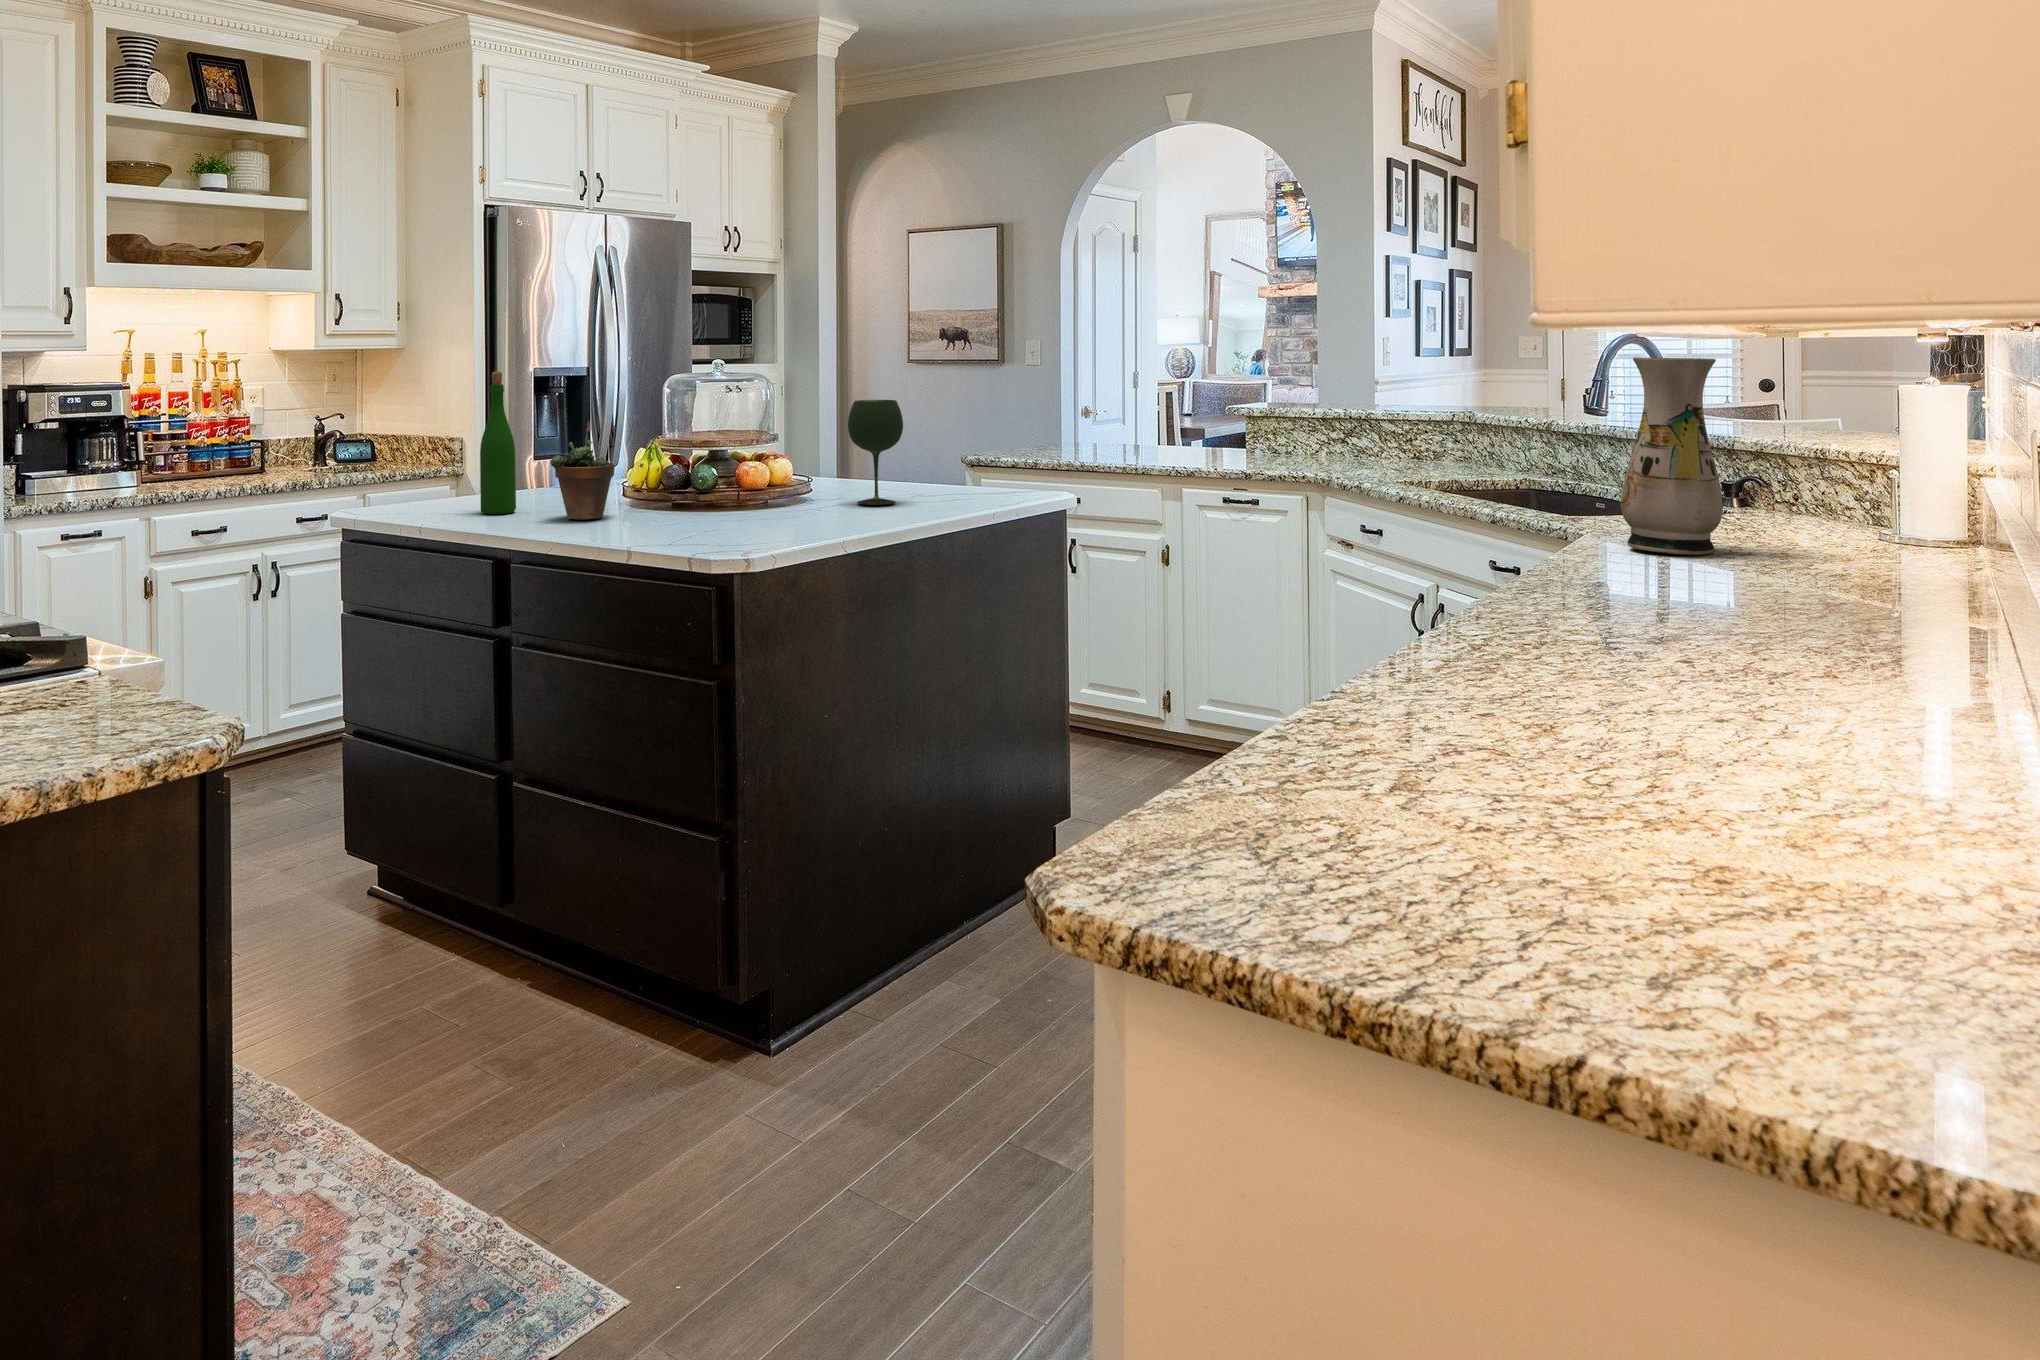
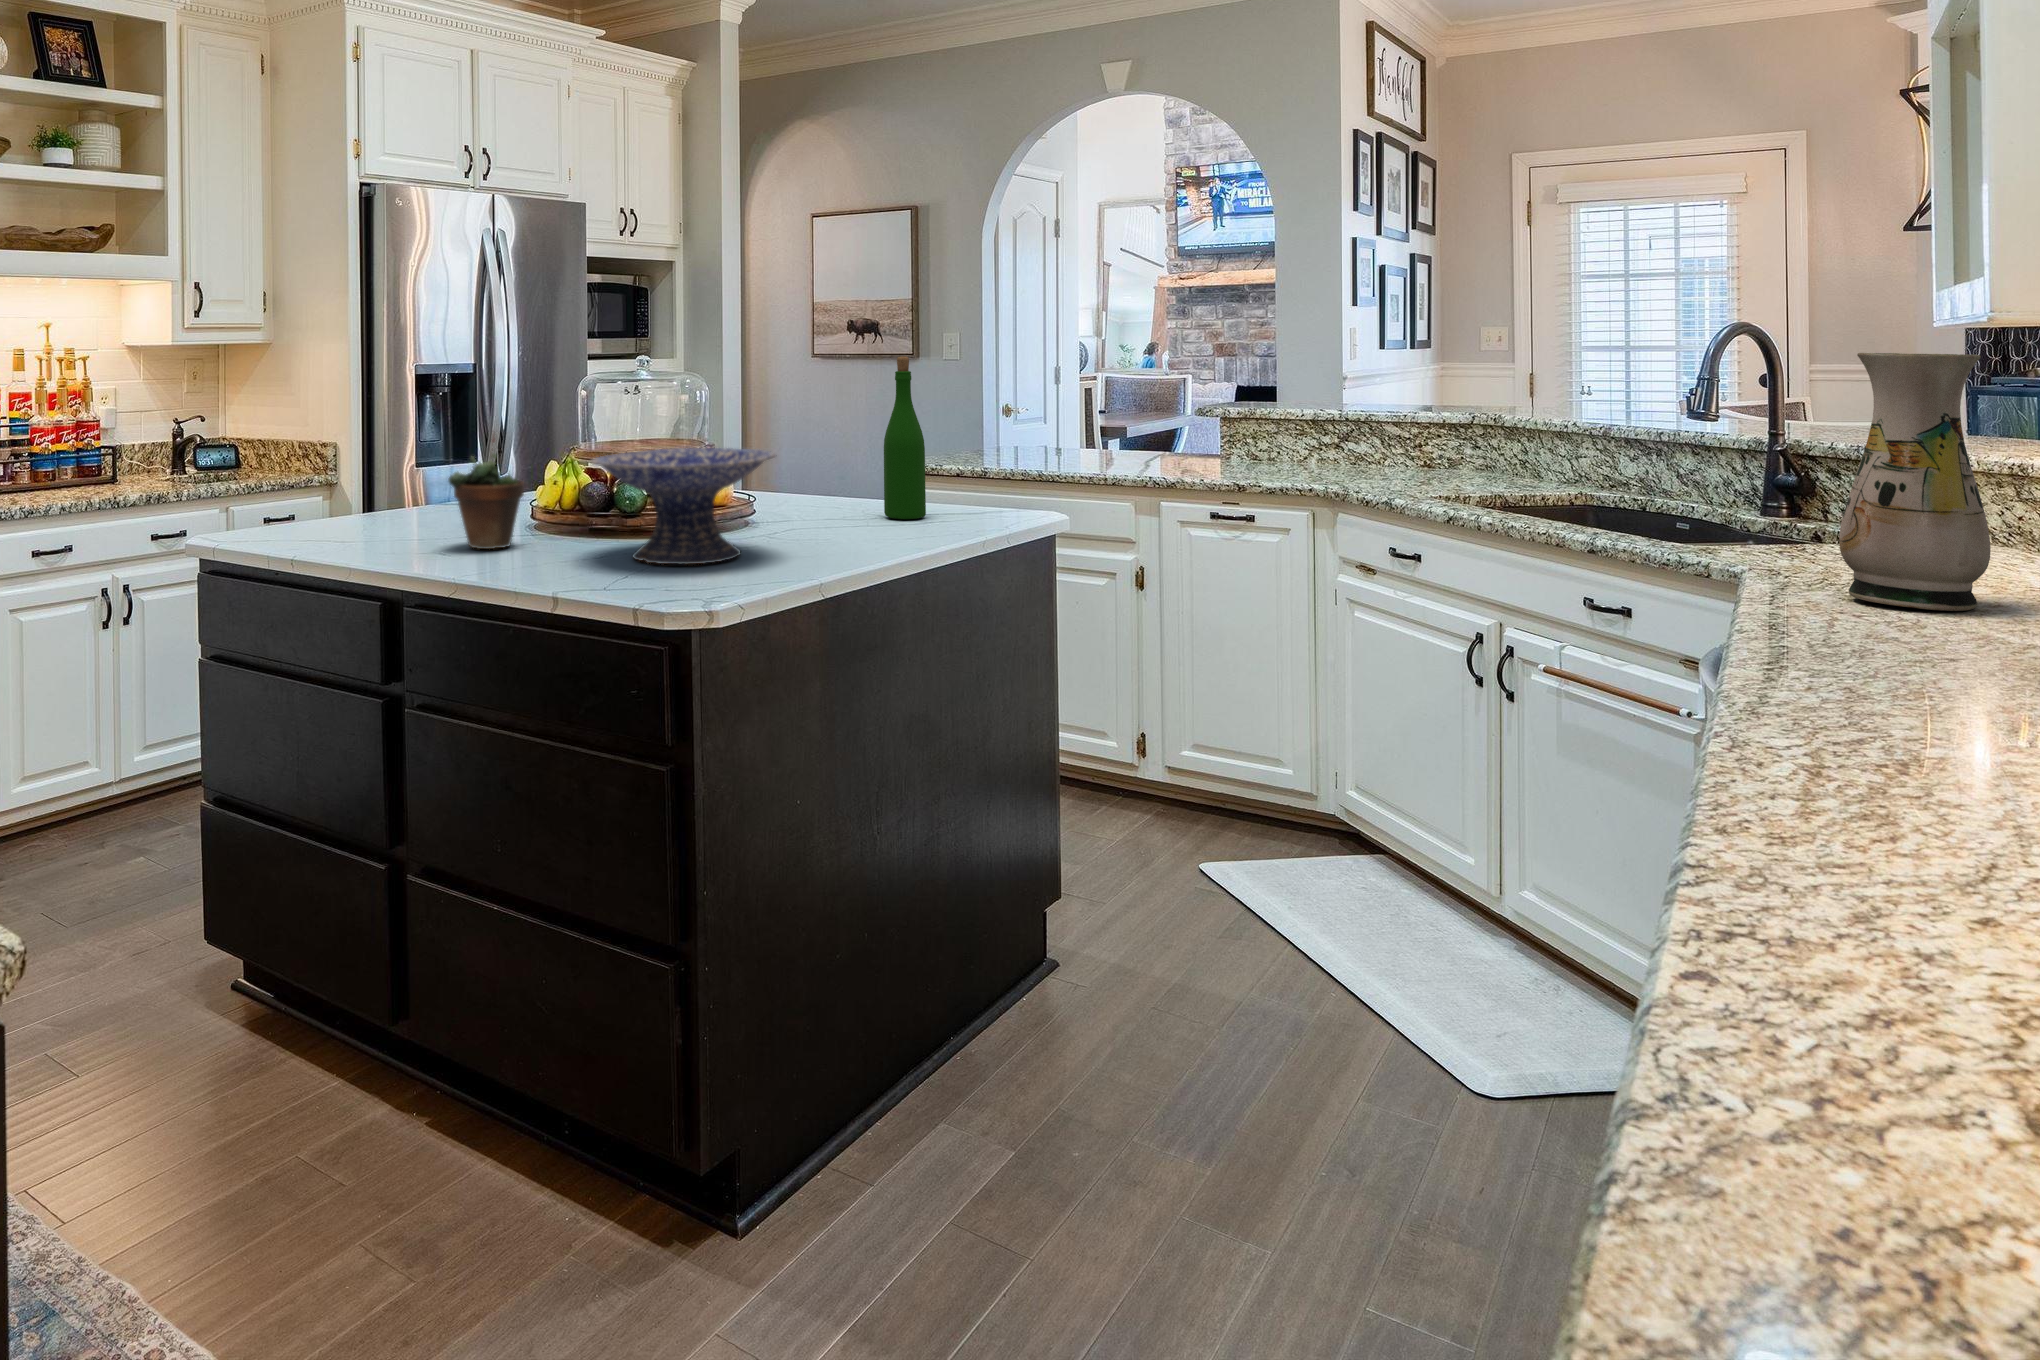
wine bottle: present [480,372,516,514] -> present [884,356,926,519]
wine glass: present [848,400,903,505] -> none [800,404,865,530]
decorative bowl: none [666,436,820,530] -> present [591,448,776,564]

